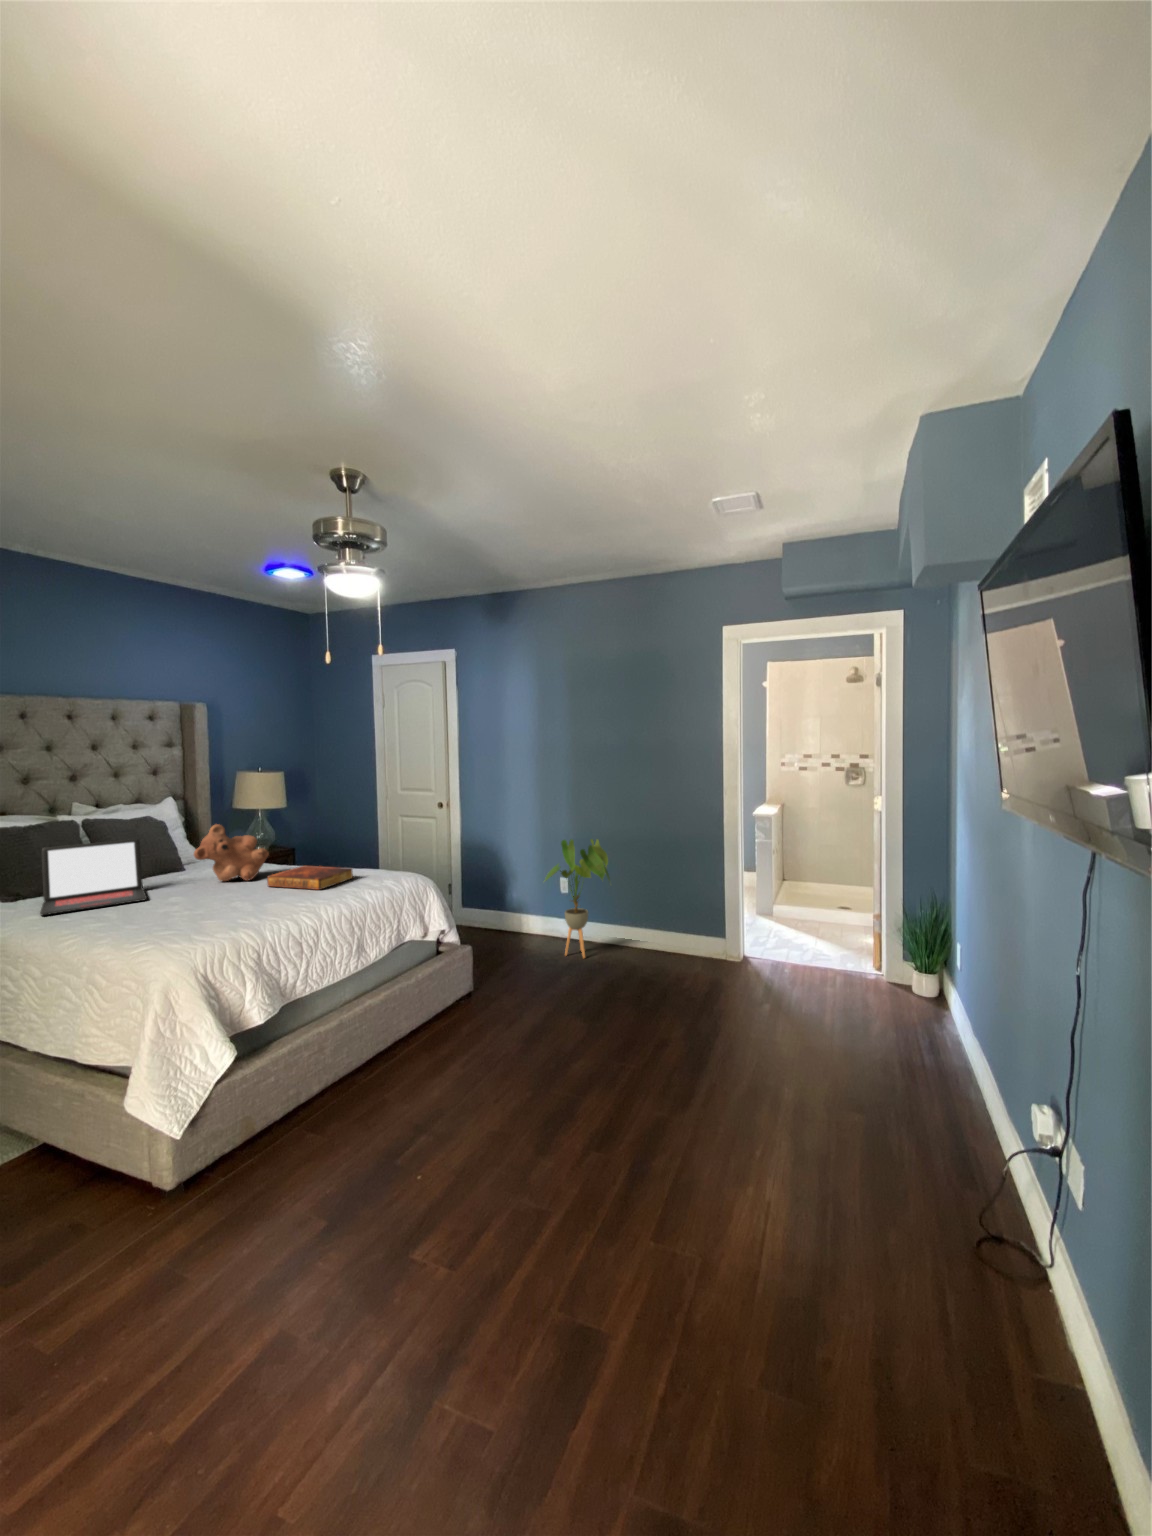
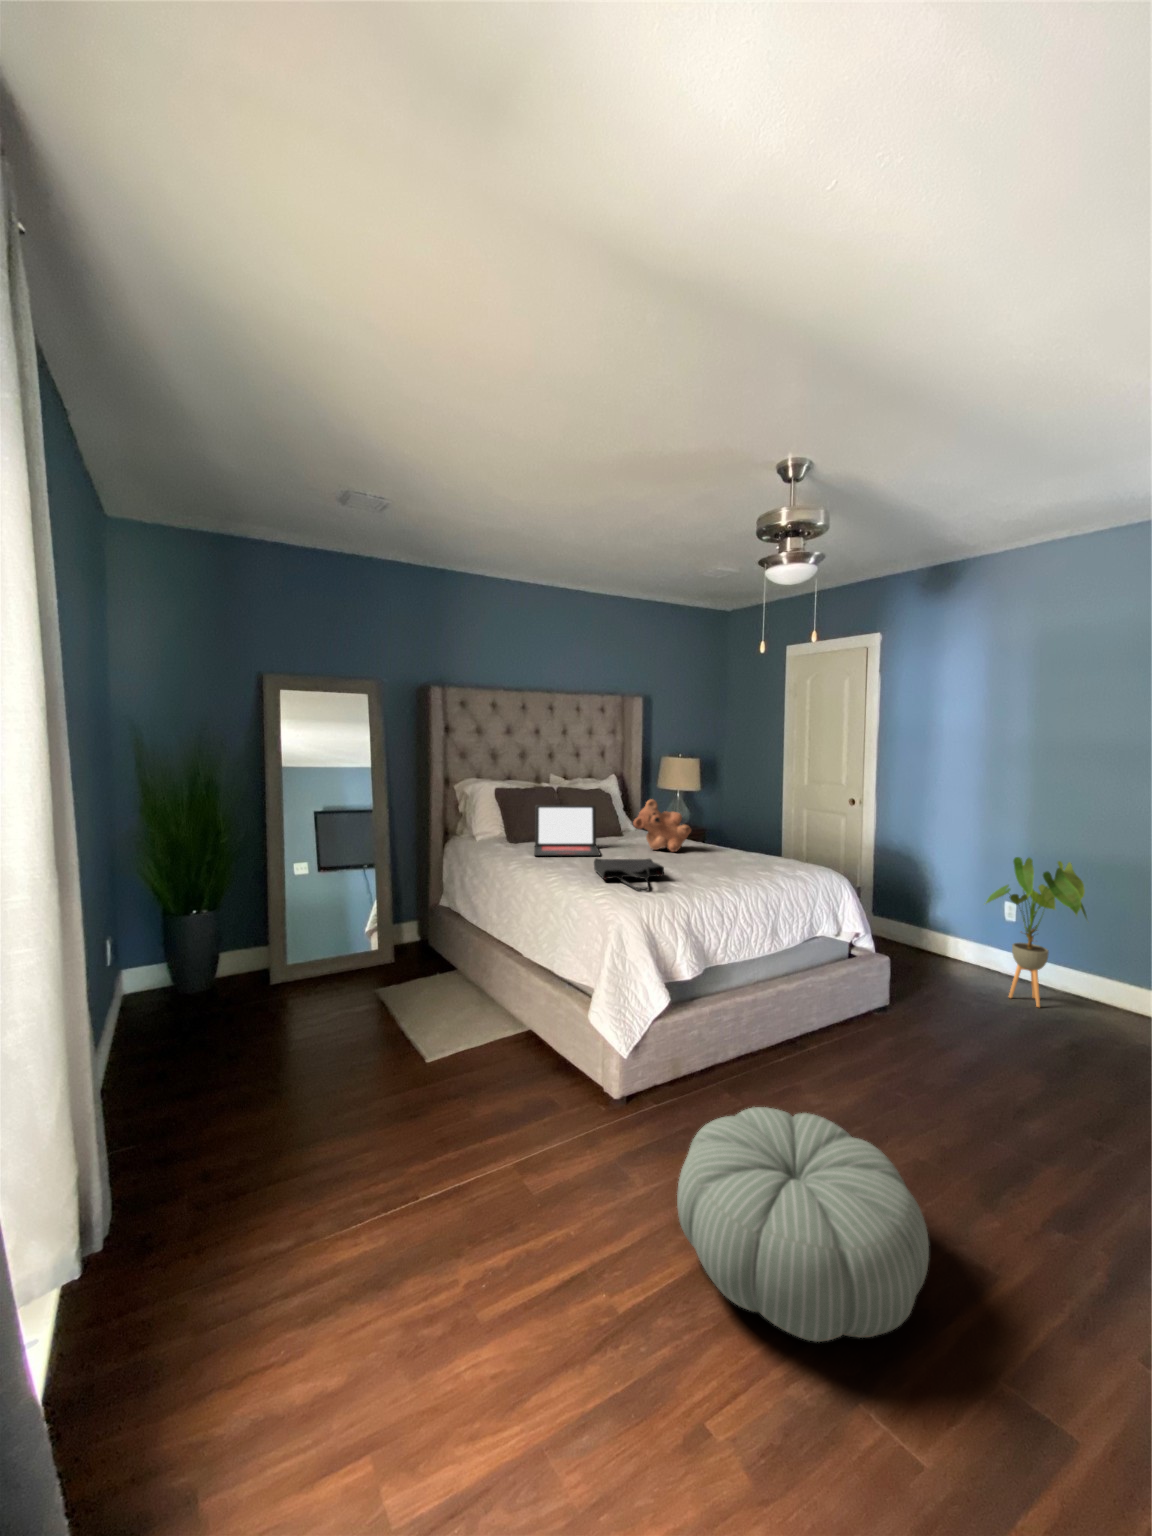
book: present [267,866,353,890] -> none [690,845,768,870]
tote bag: none [132,894,229,937] -> present [594,858,664,891]
pouf: none [240,1126,495,1373] -> present [677,1107,929,1342]

